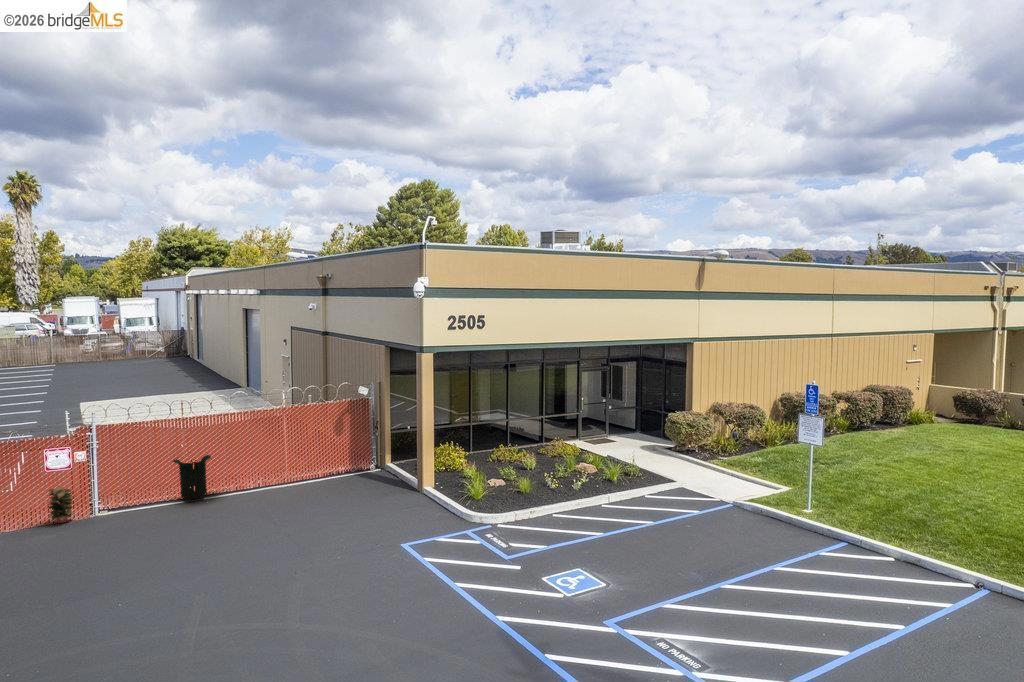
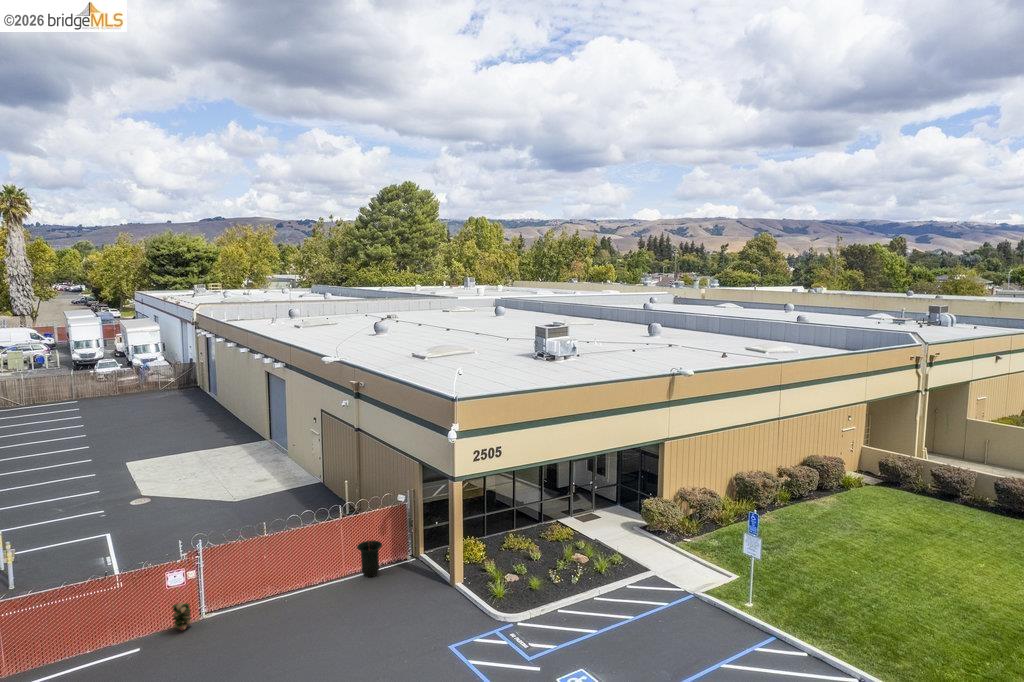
trash can: present [173,455,211,502] -> present [357,541,382,577]

